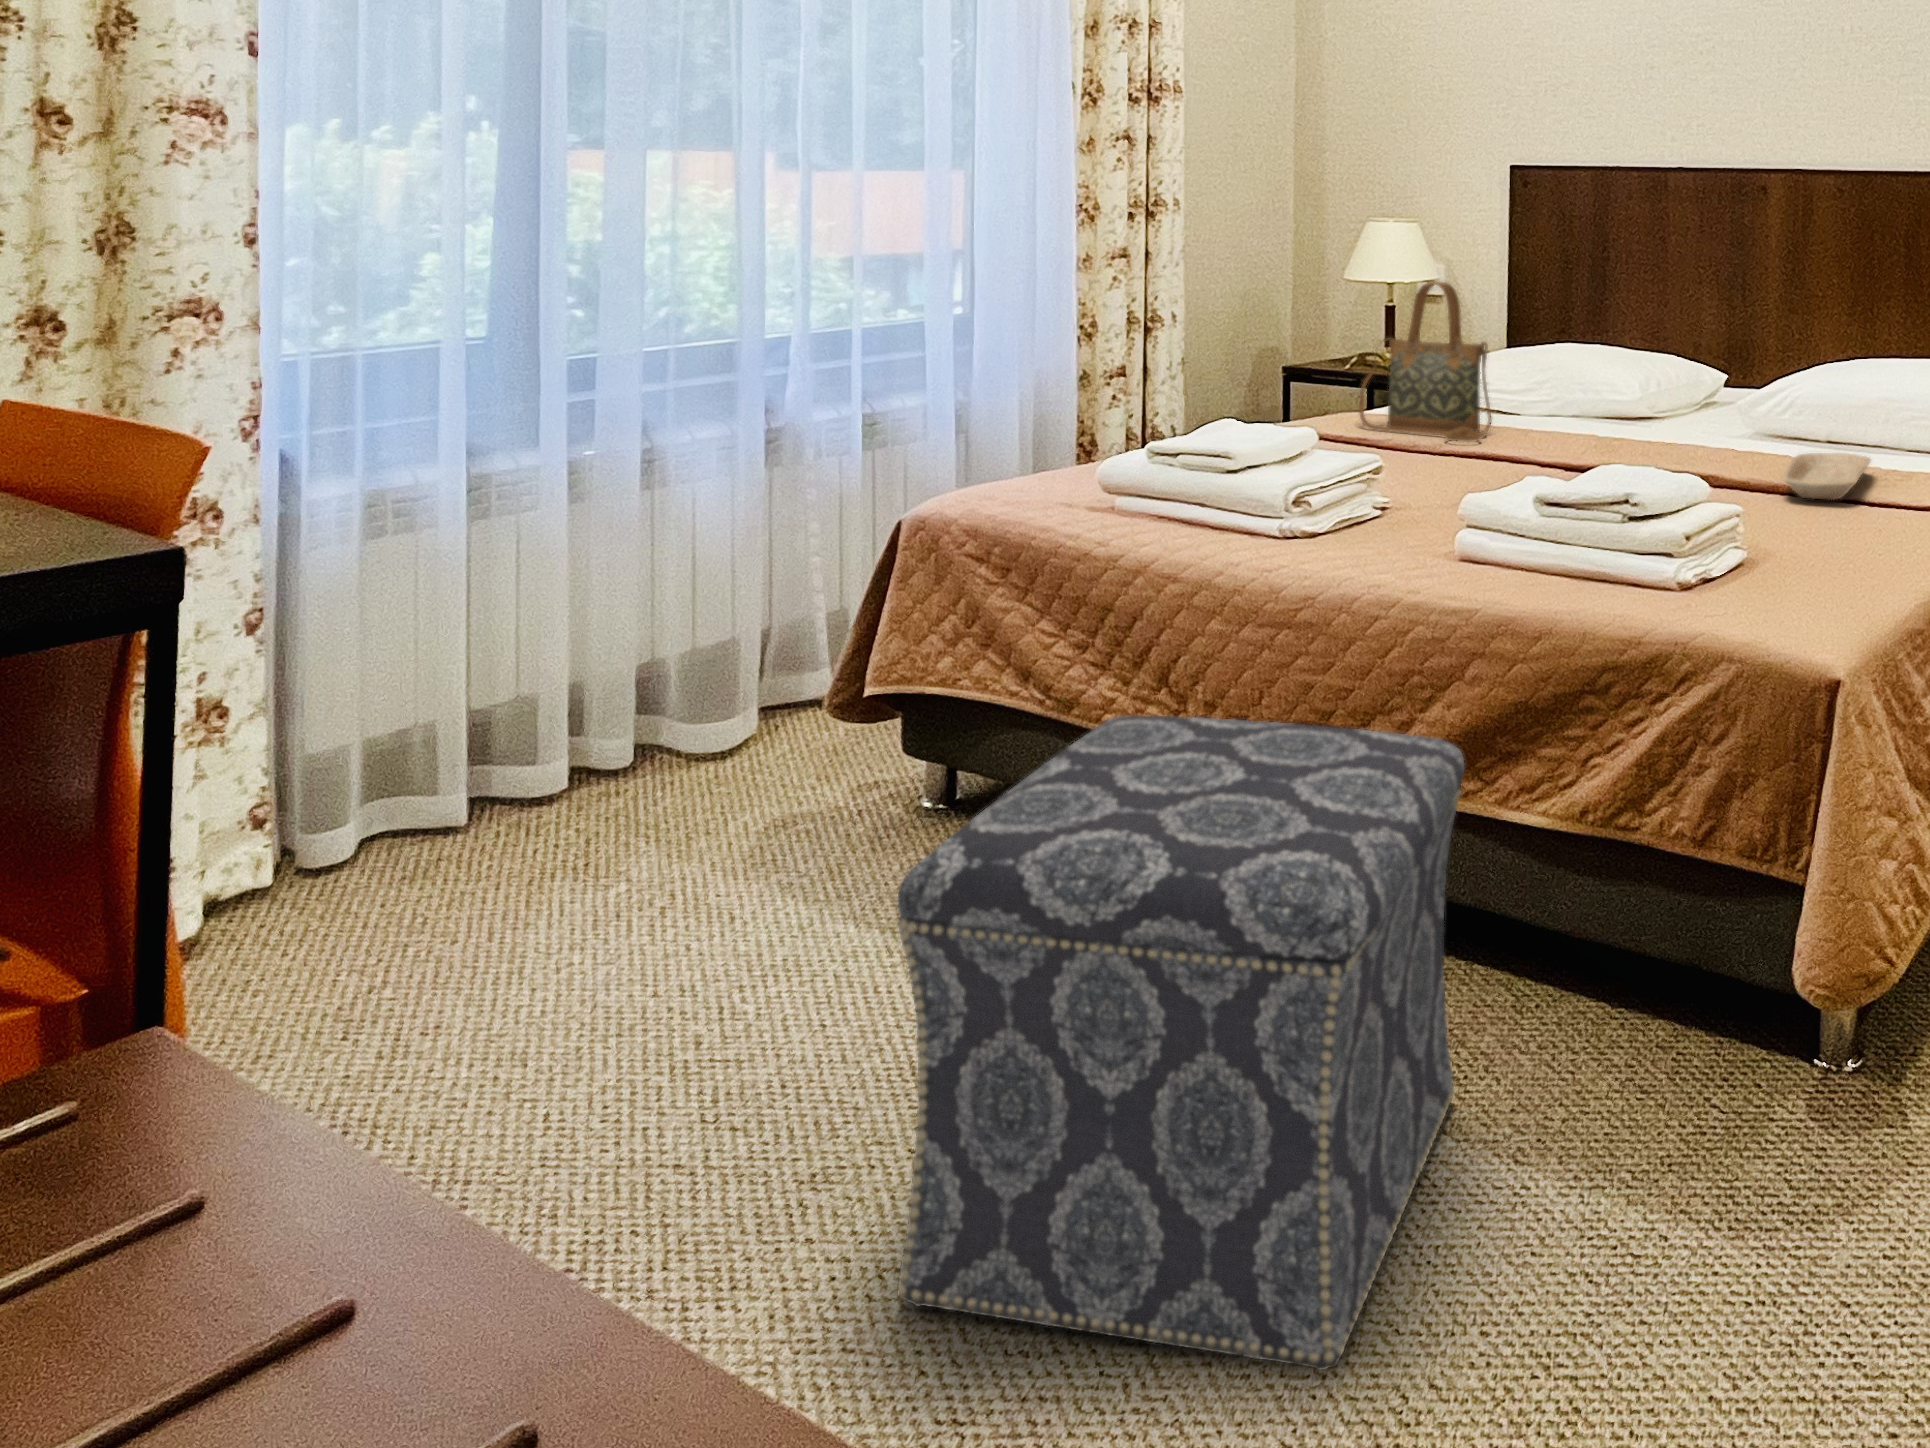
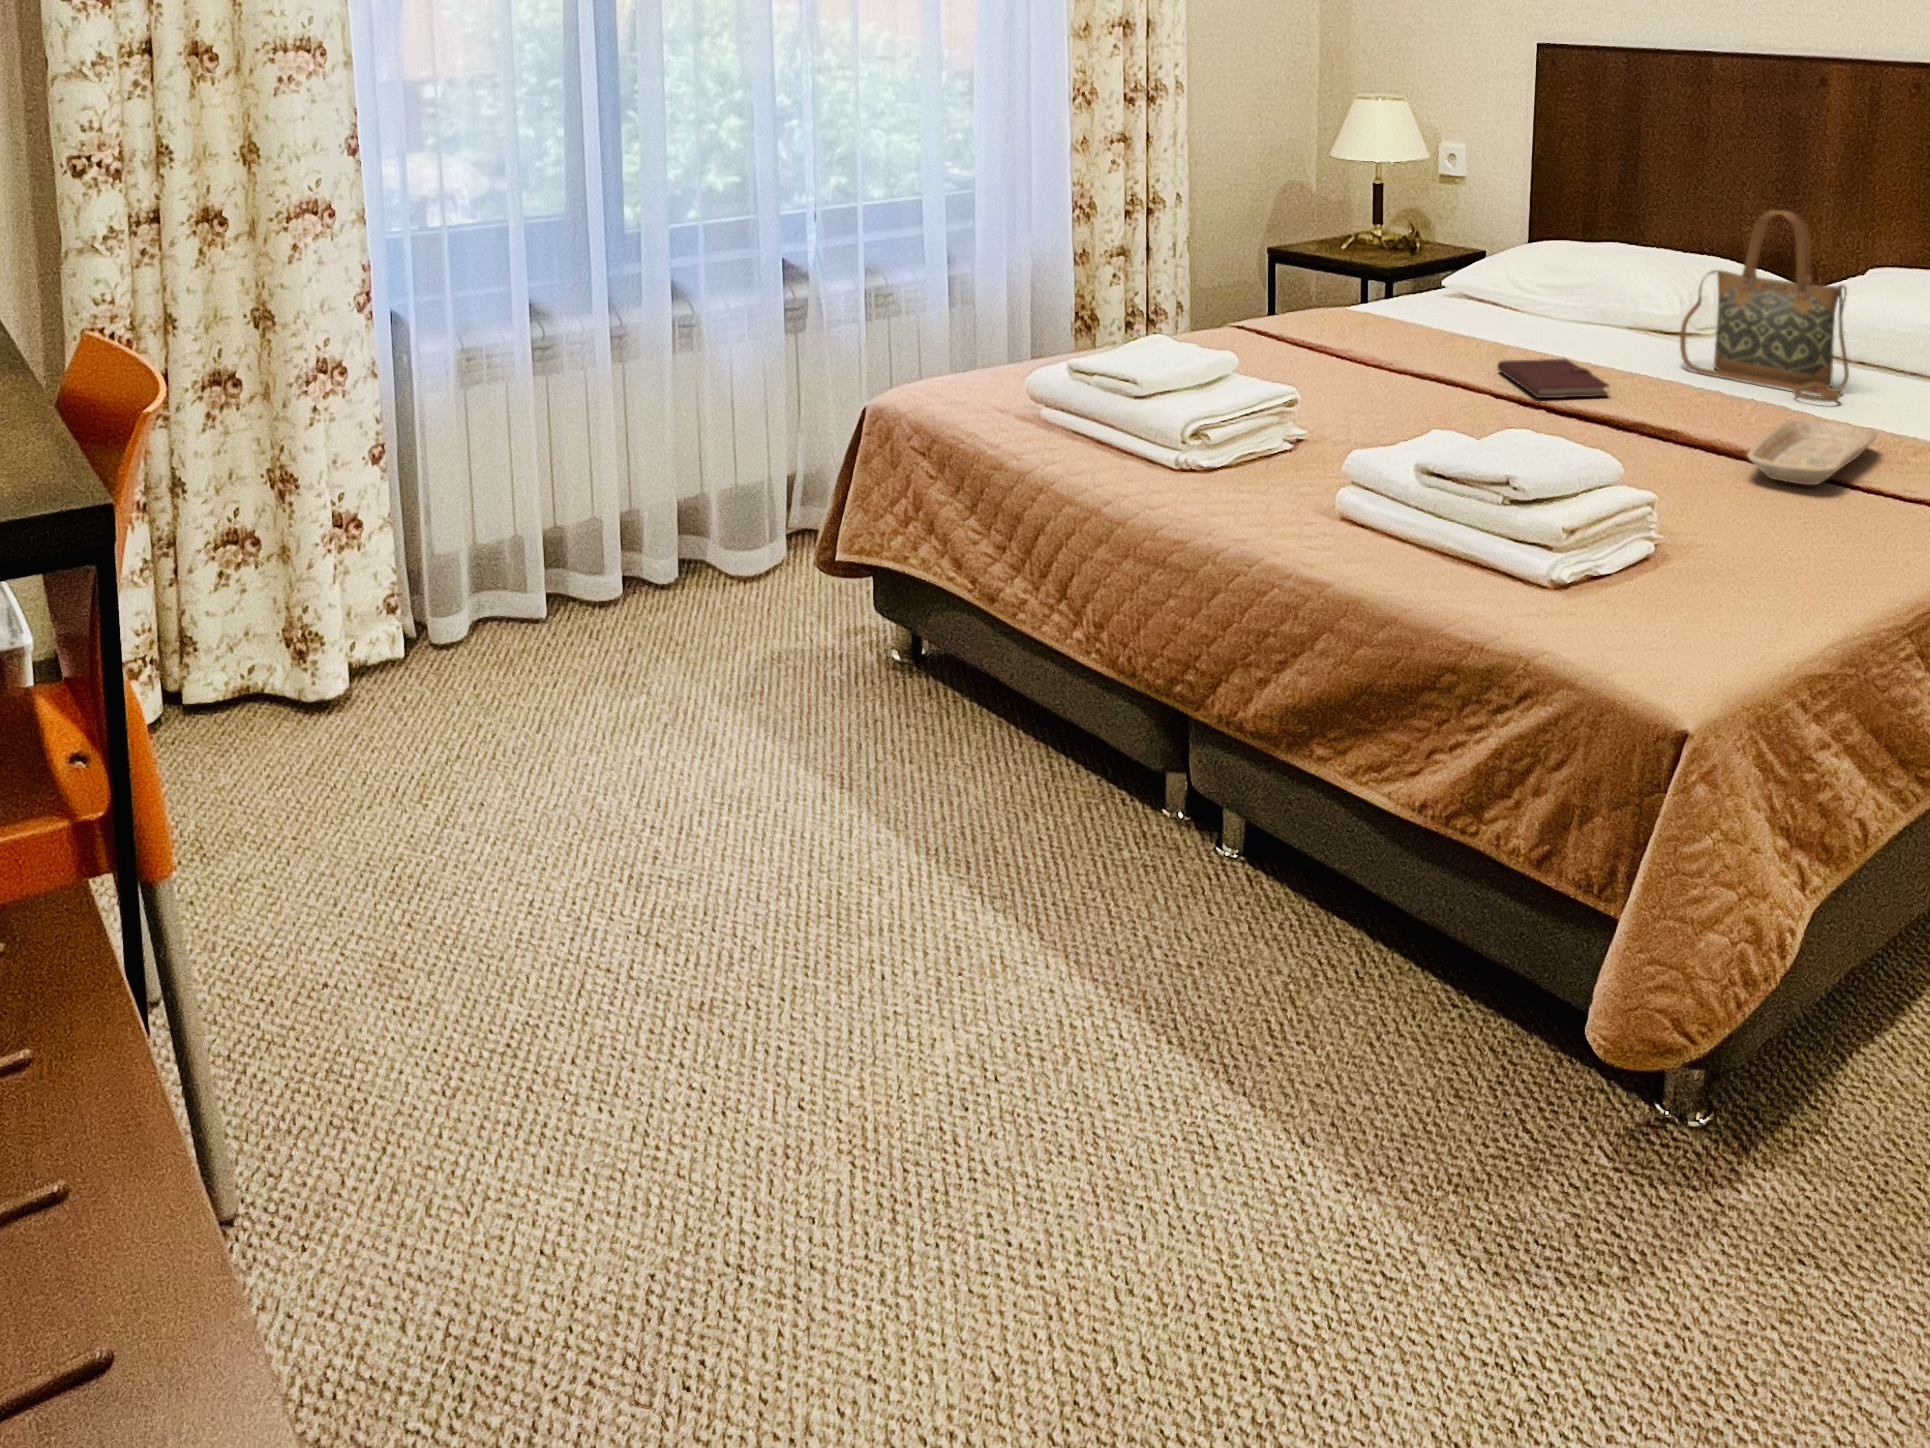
handbag: present [1359,281,1491,442] -> present [1680,210,1849,402]
notebook: none [1532,427,1639,457] -> present [1497,359,1609,398]
ottoman: present [897,716,1464,1370] -> none [711,651,1272,1312]

